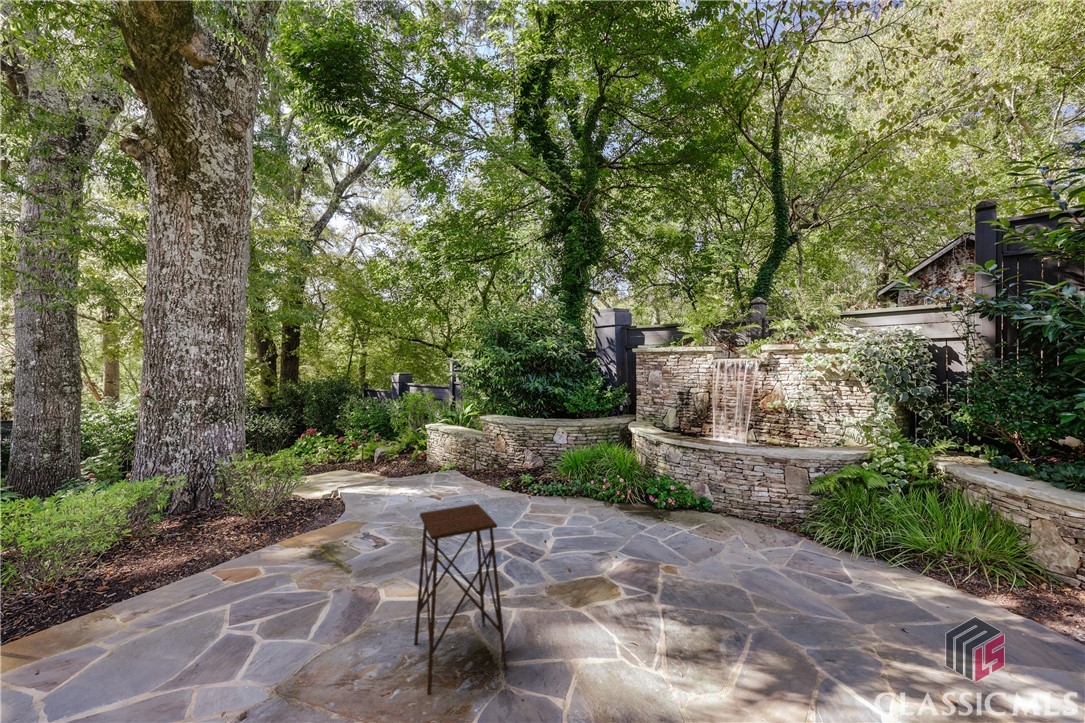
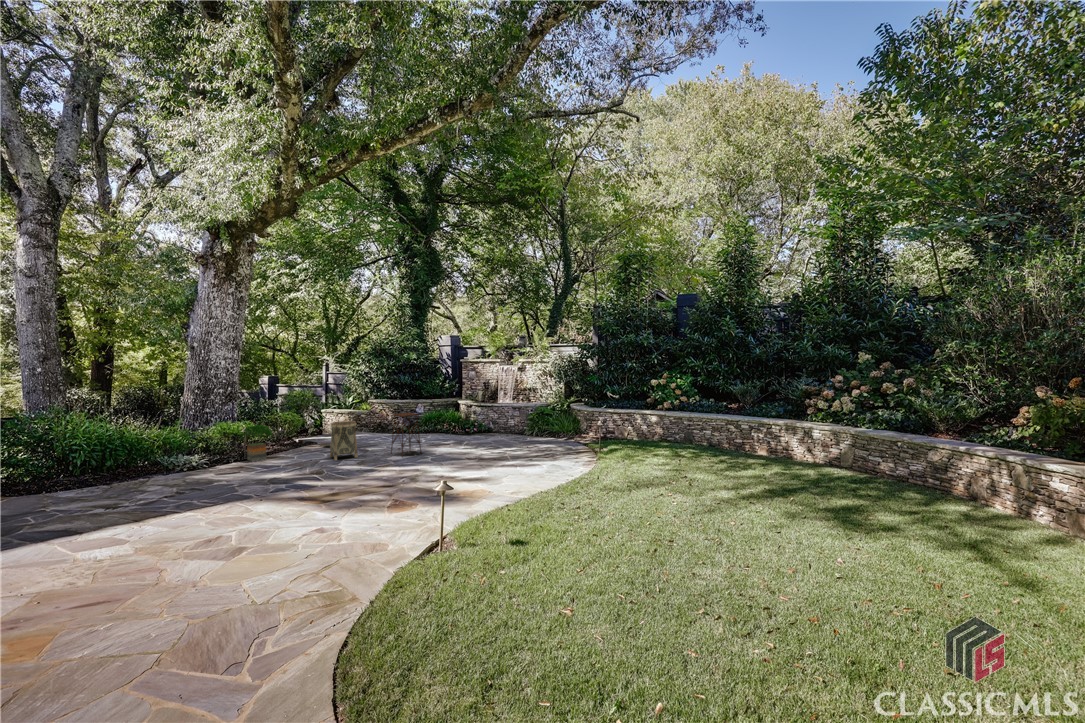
potted tree: none [45,505,136,620] -> present [244,425,272,462]
basket: none [219,518,321,671] -> present [330,421,358,460]

